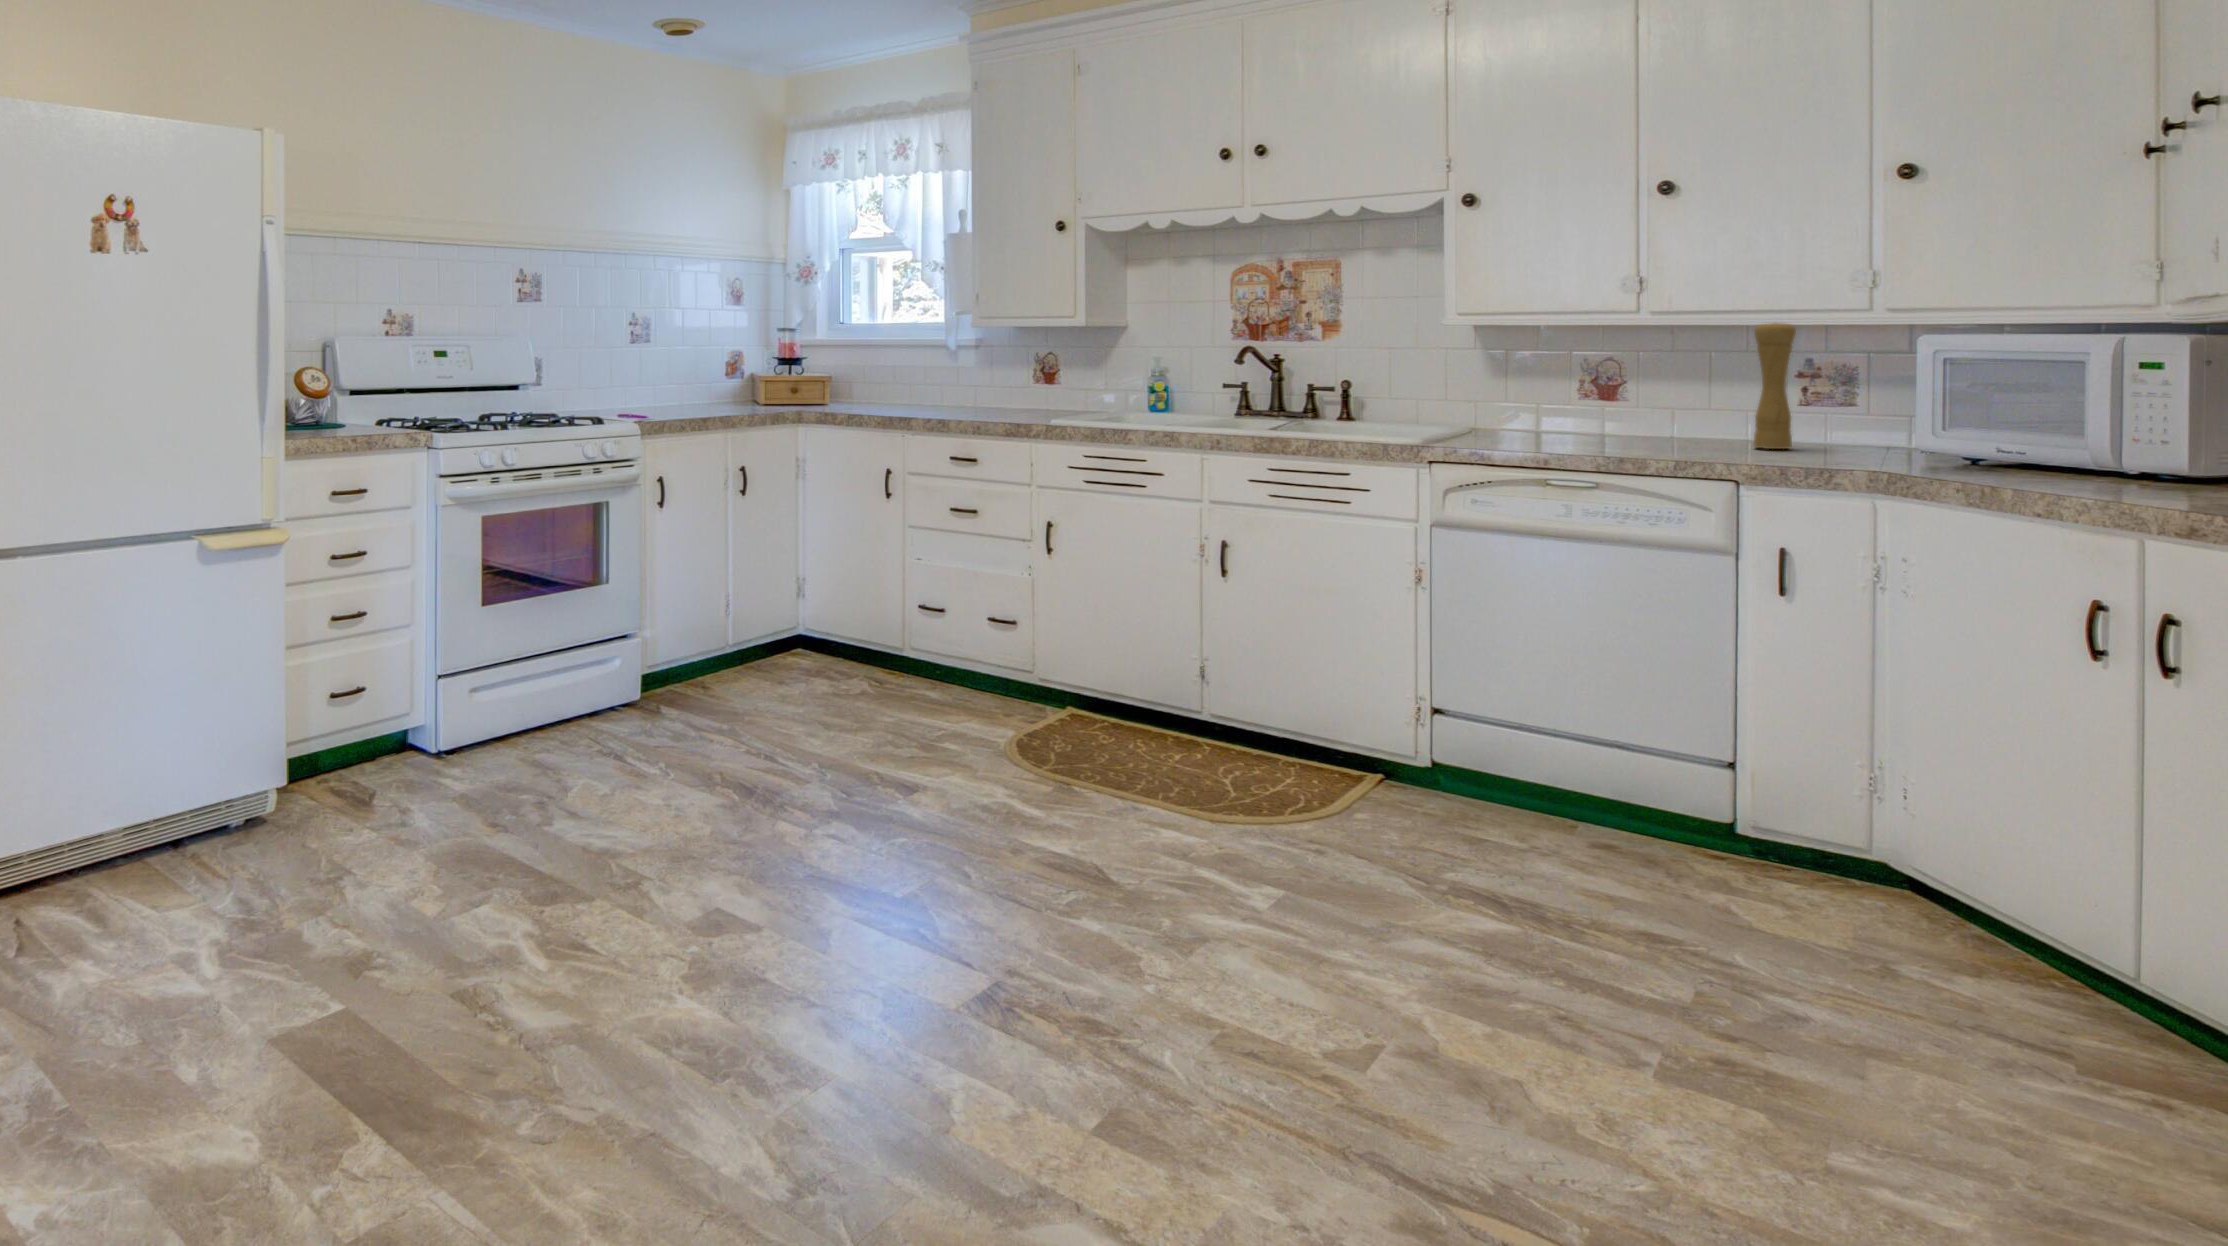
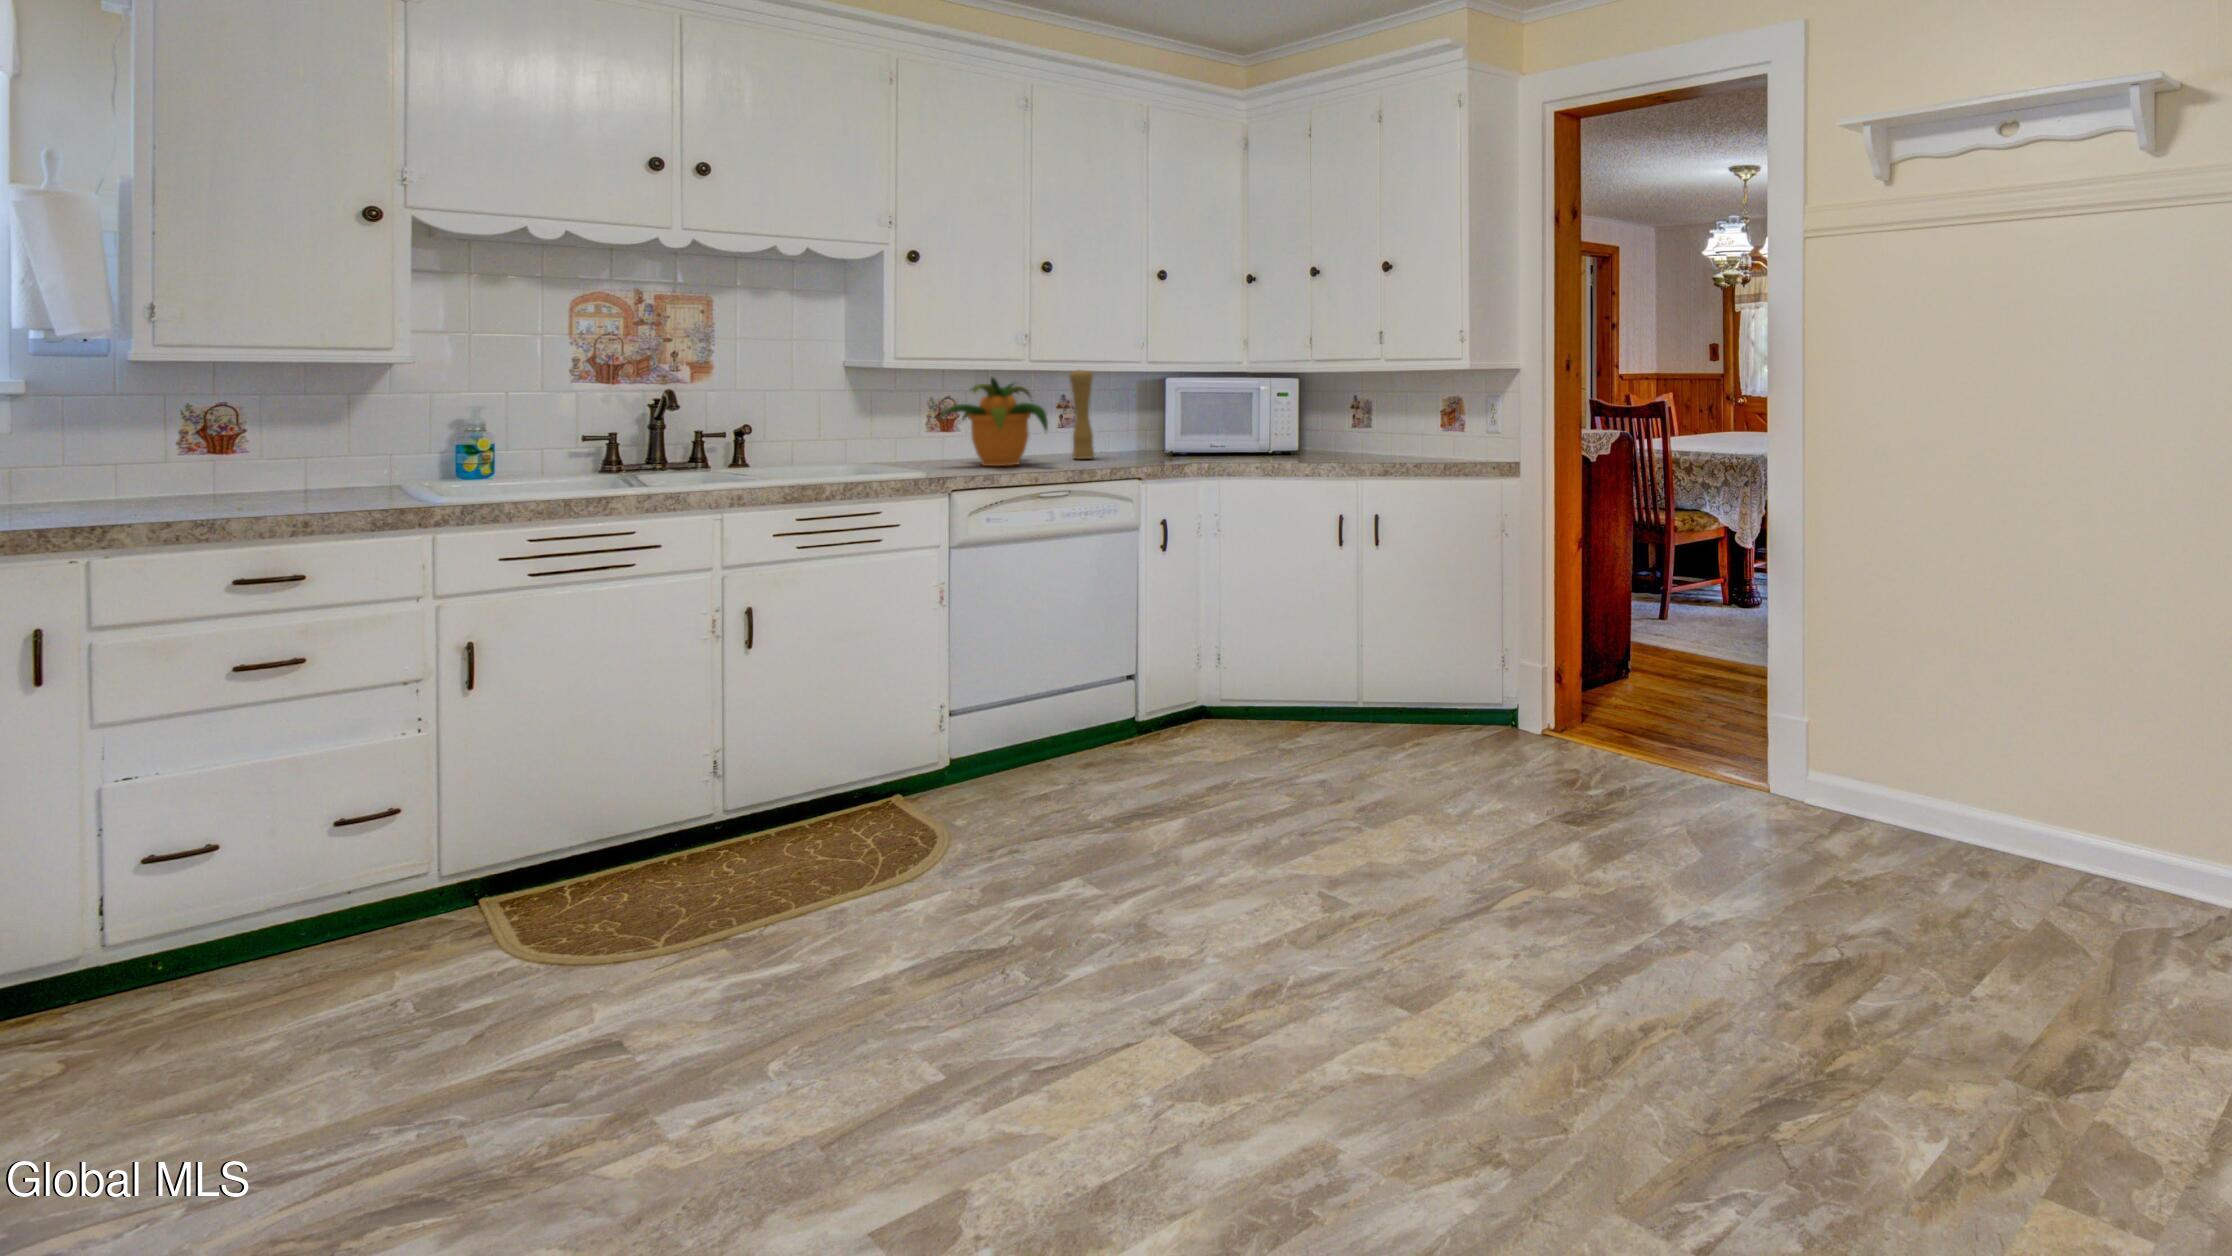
potted plant: none [1528,332,1692,445] -> present [939,378,1048,466]

